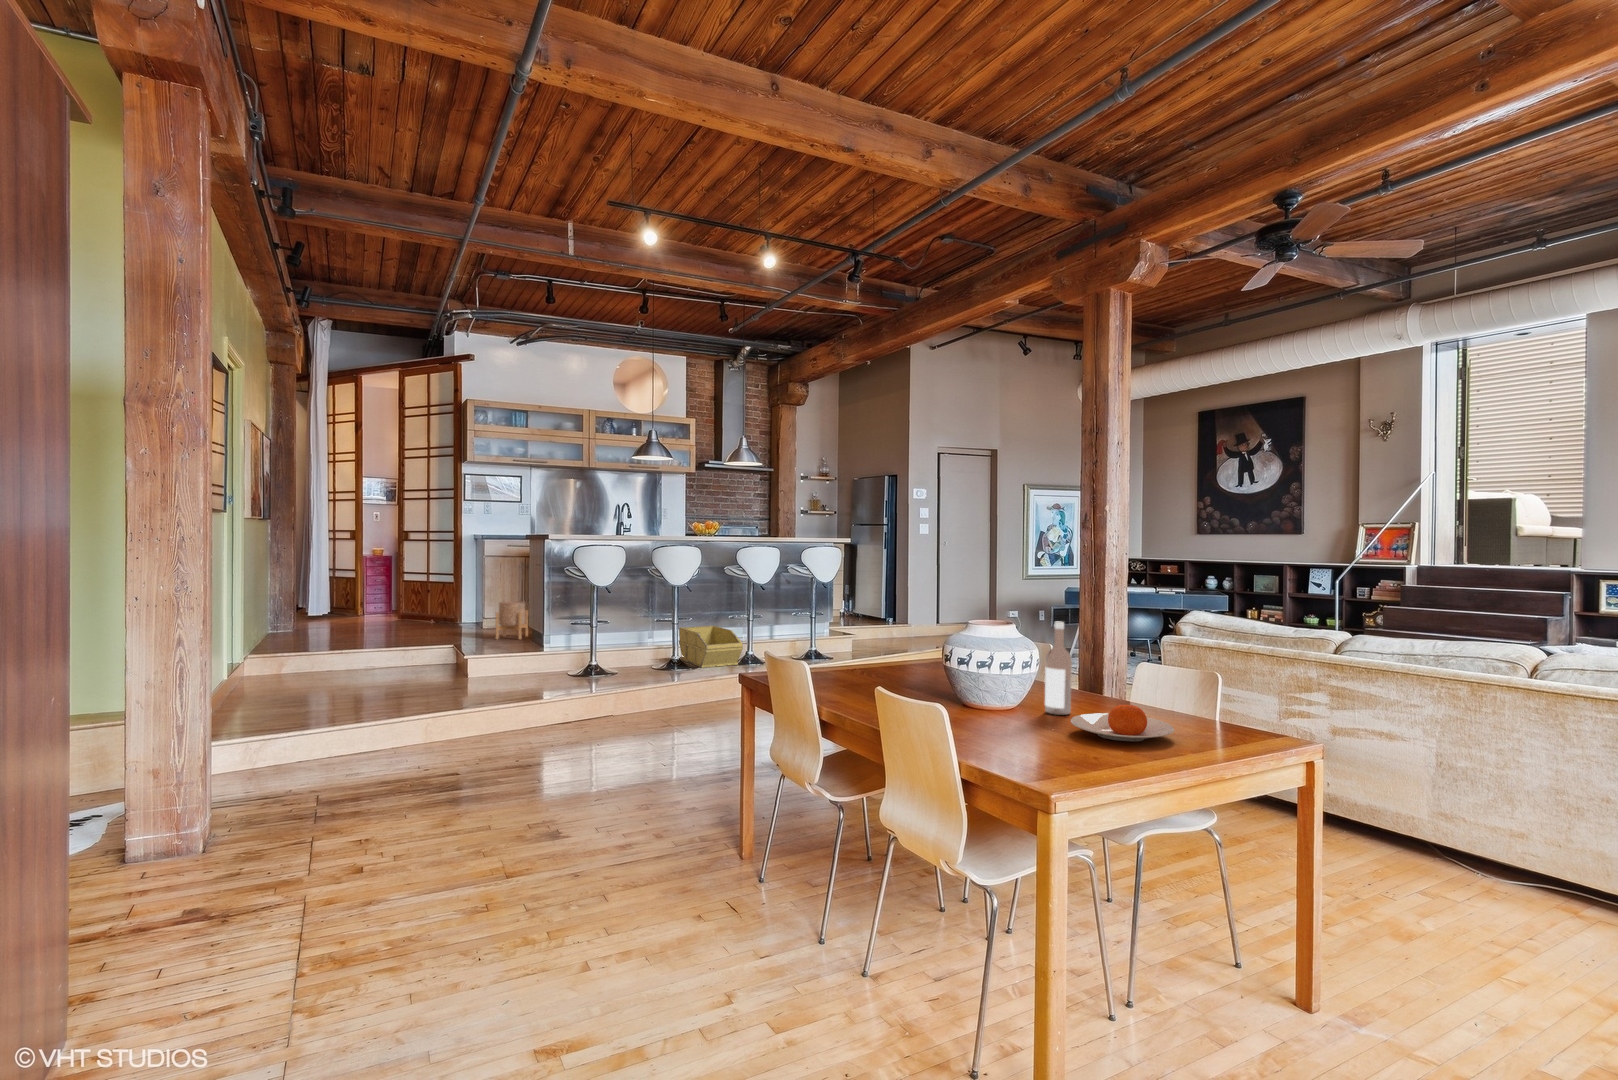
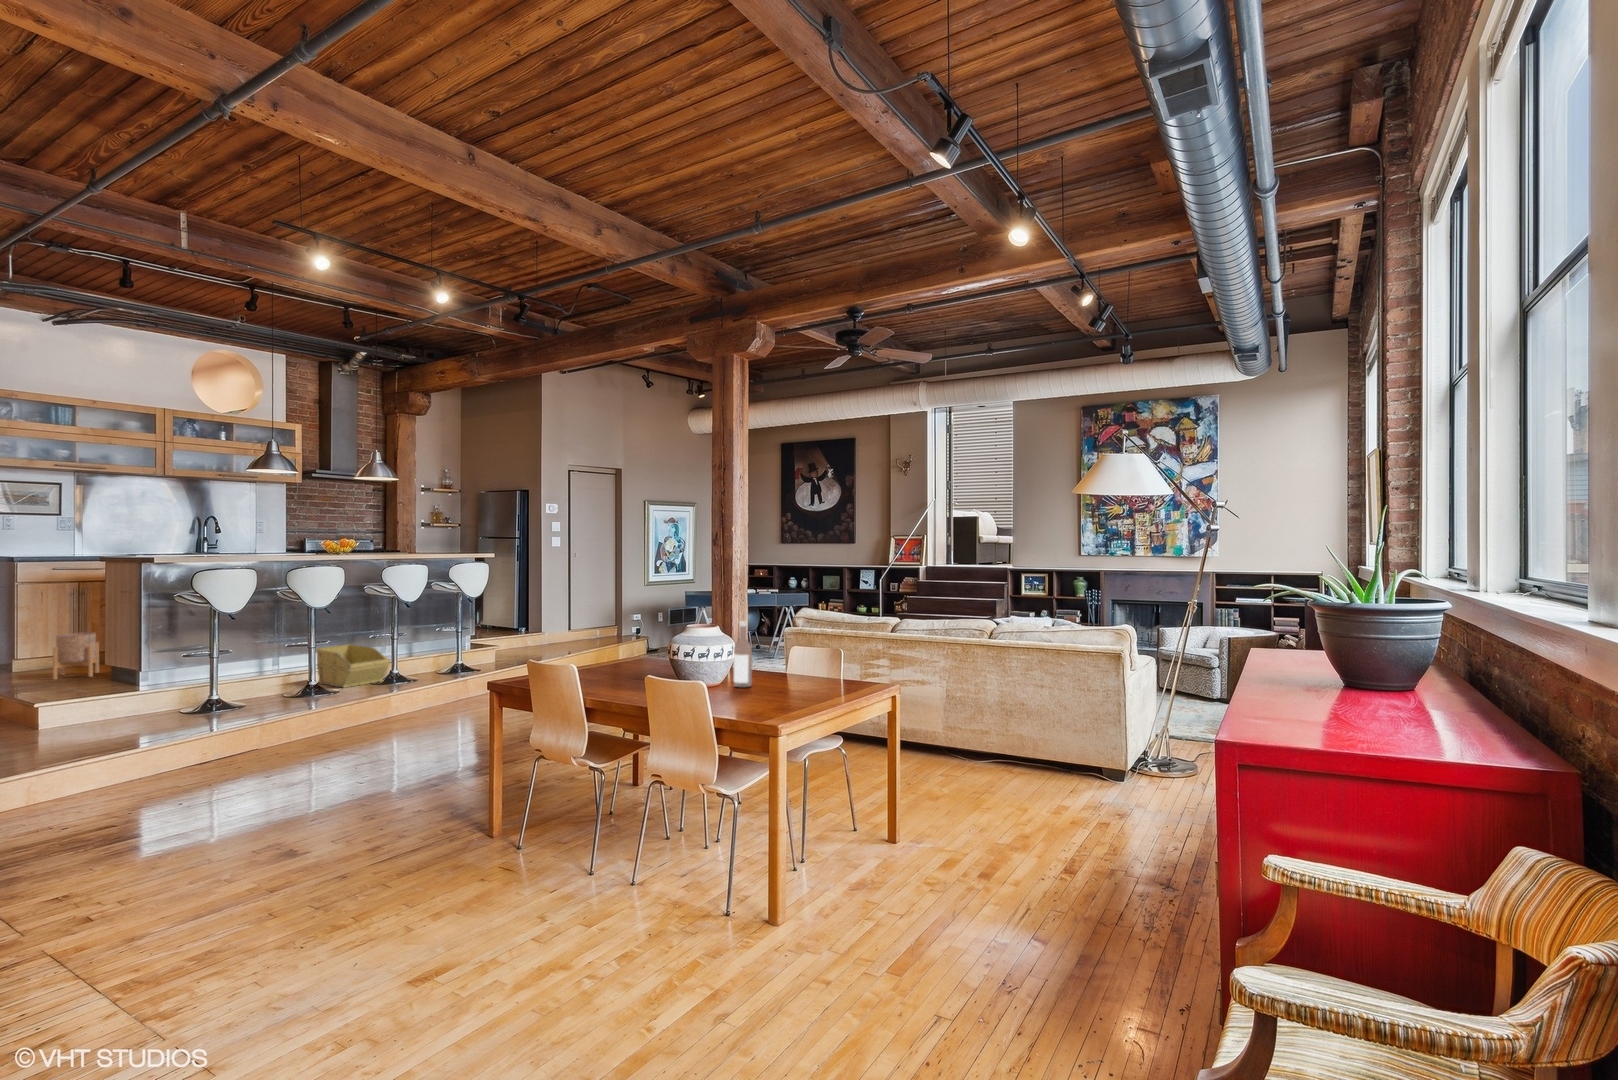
plate: present [1071,704,1174,741] -> none [760,675,824,699]

